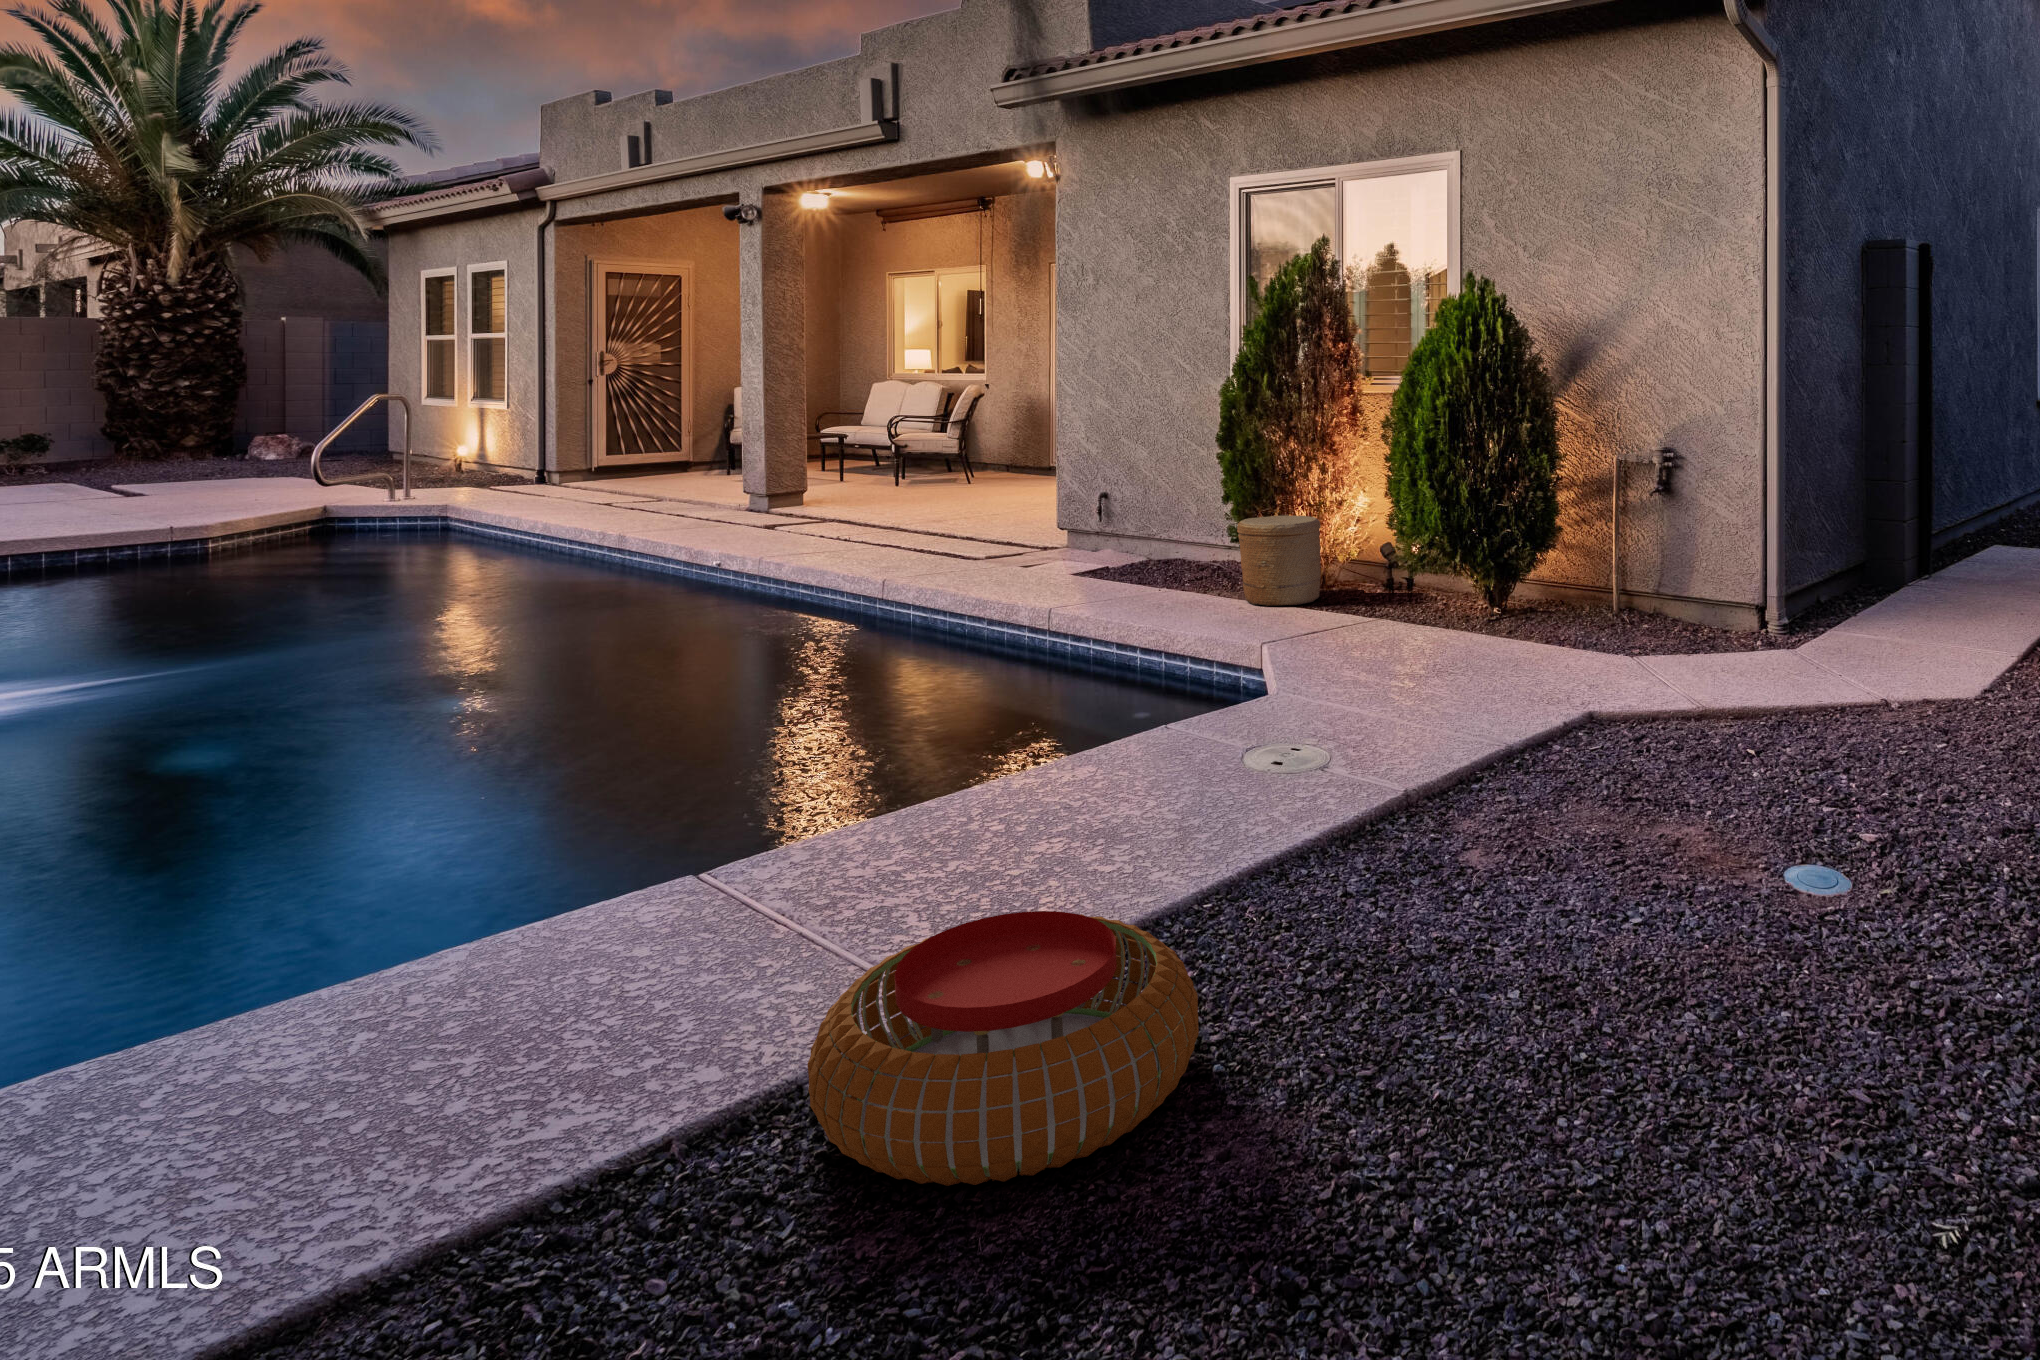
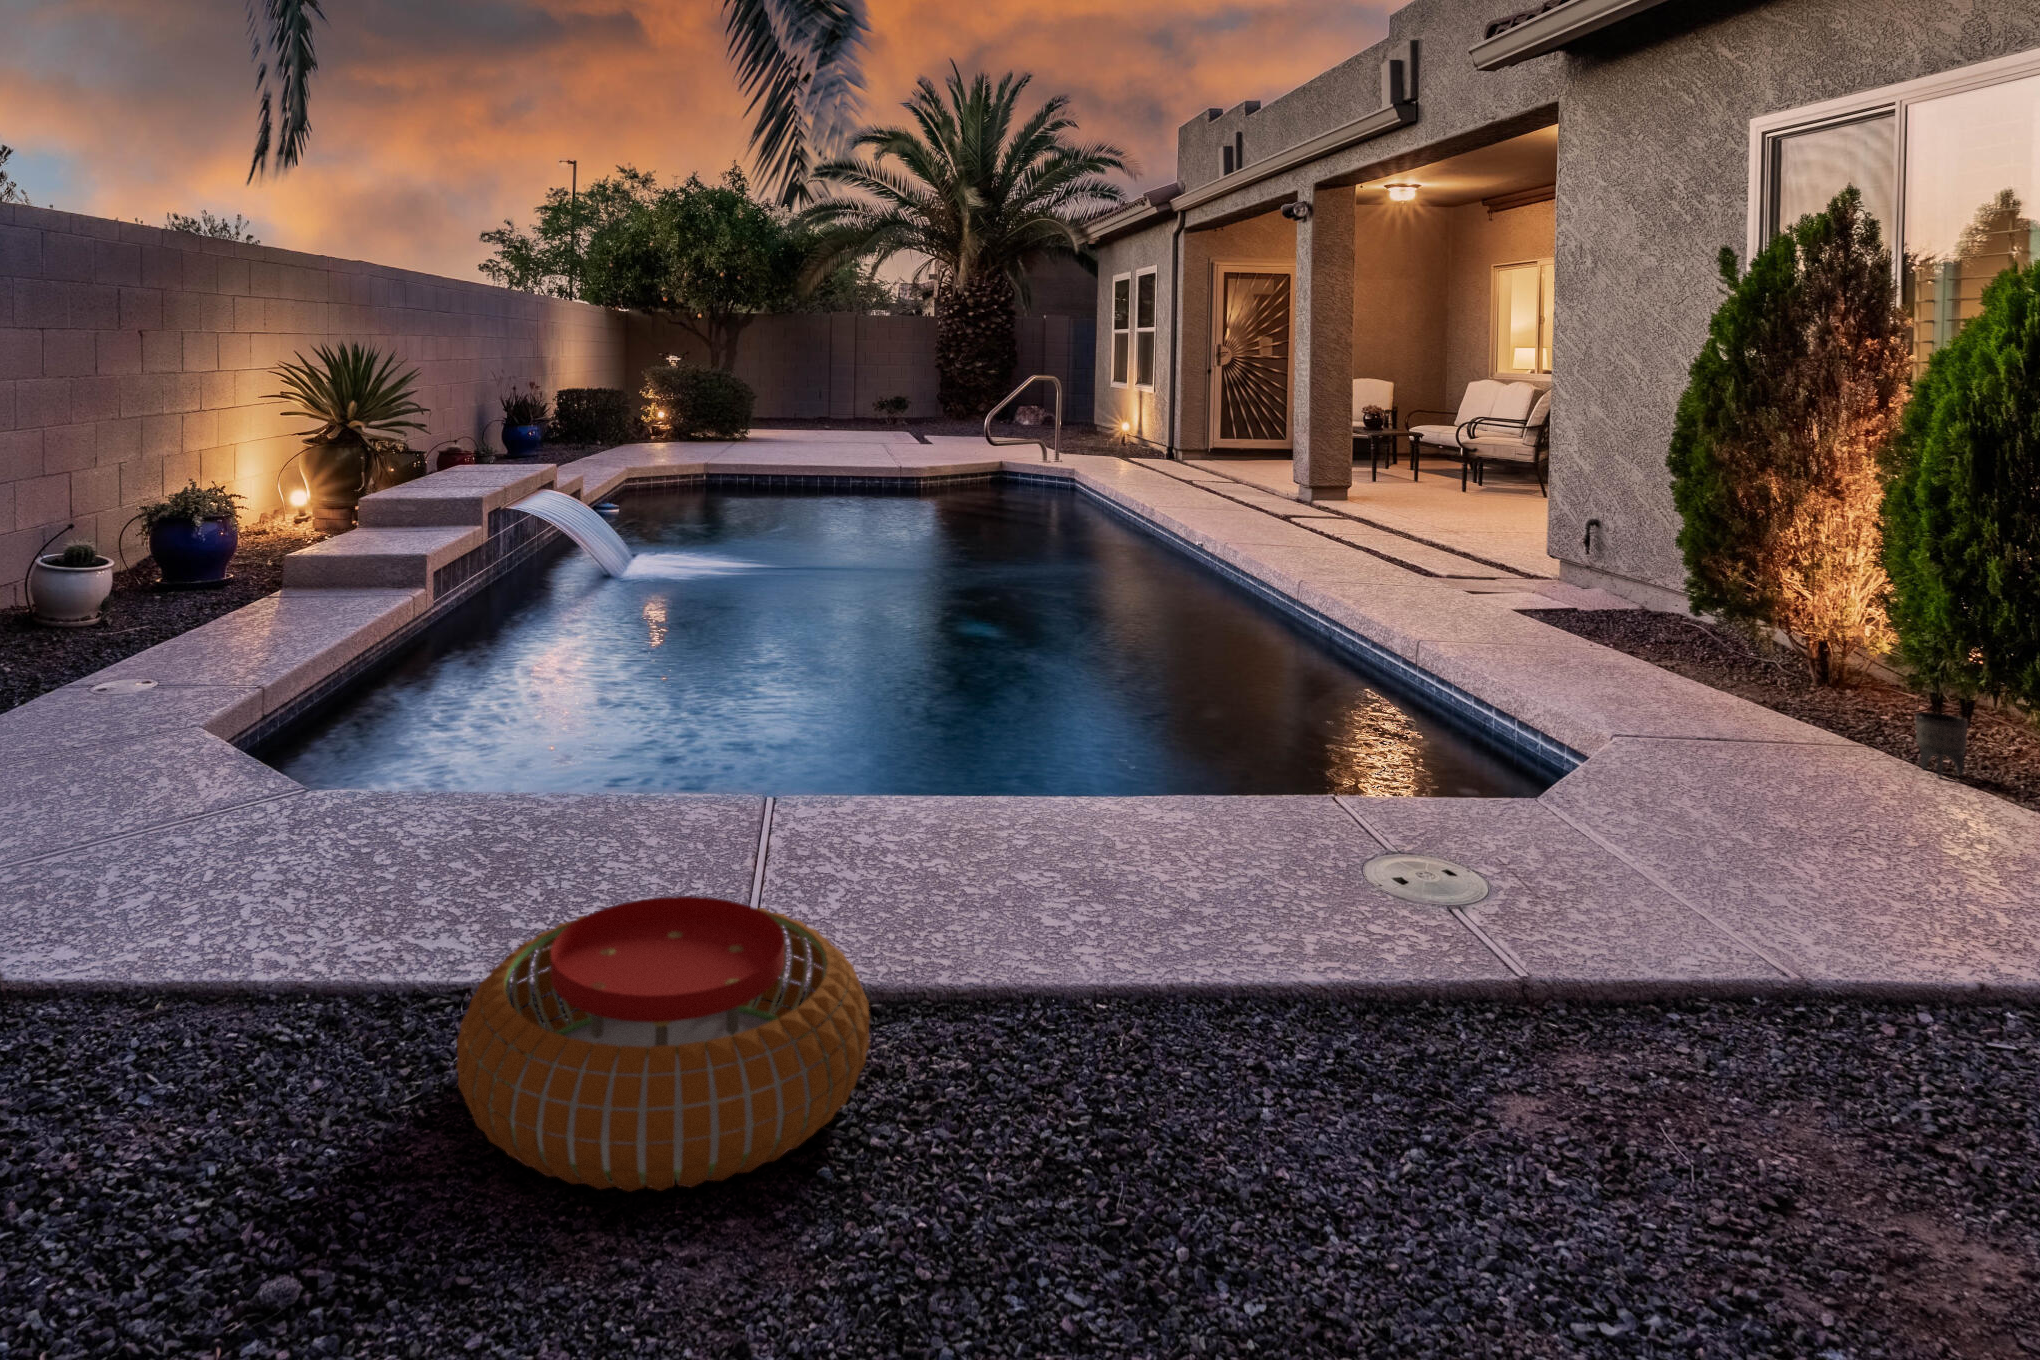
woven basket: present [1237,516,1321,606] -> none [1676,571,1813,700]
planter: none [1415,587,1441,627] -> present [1915,712,1968,777]

